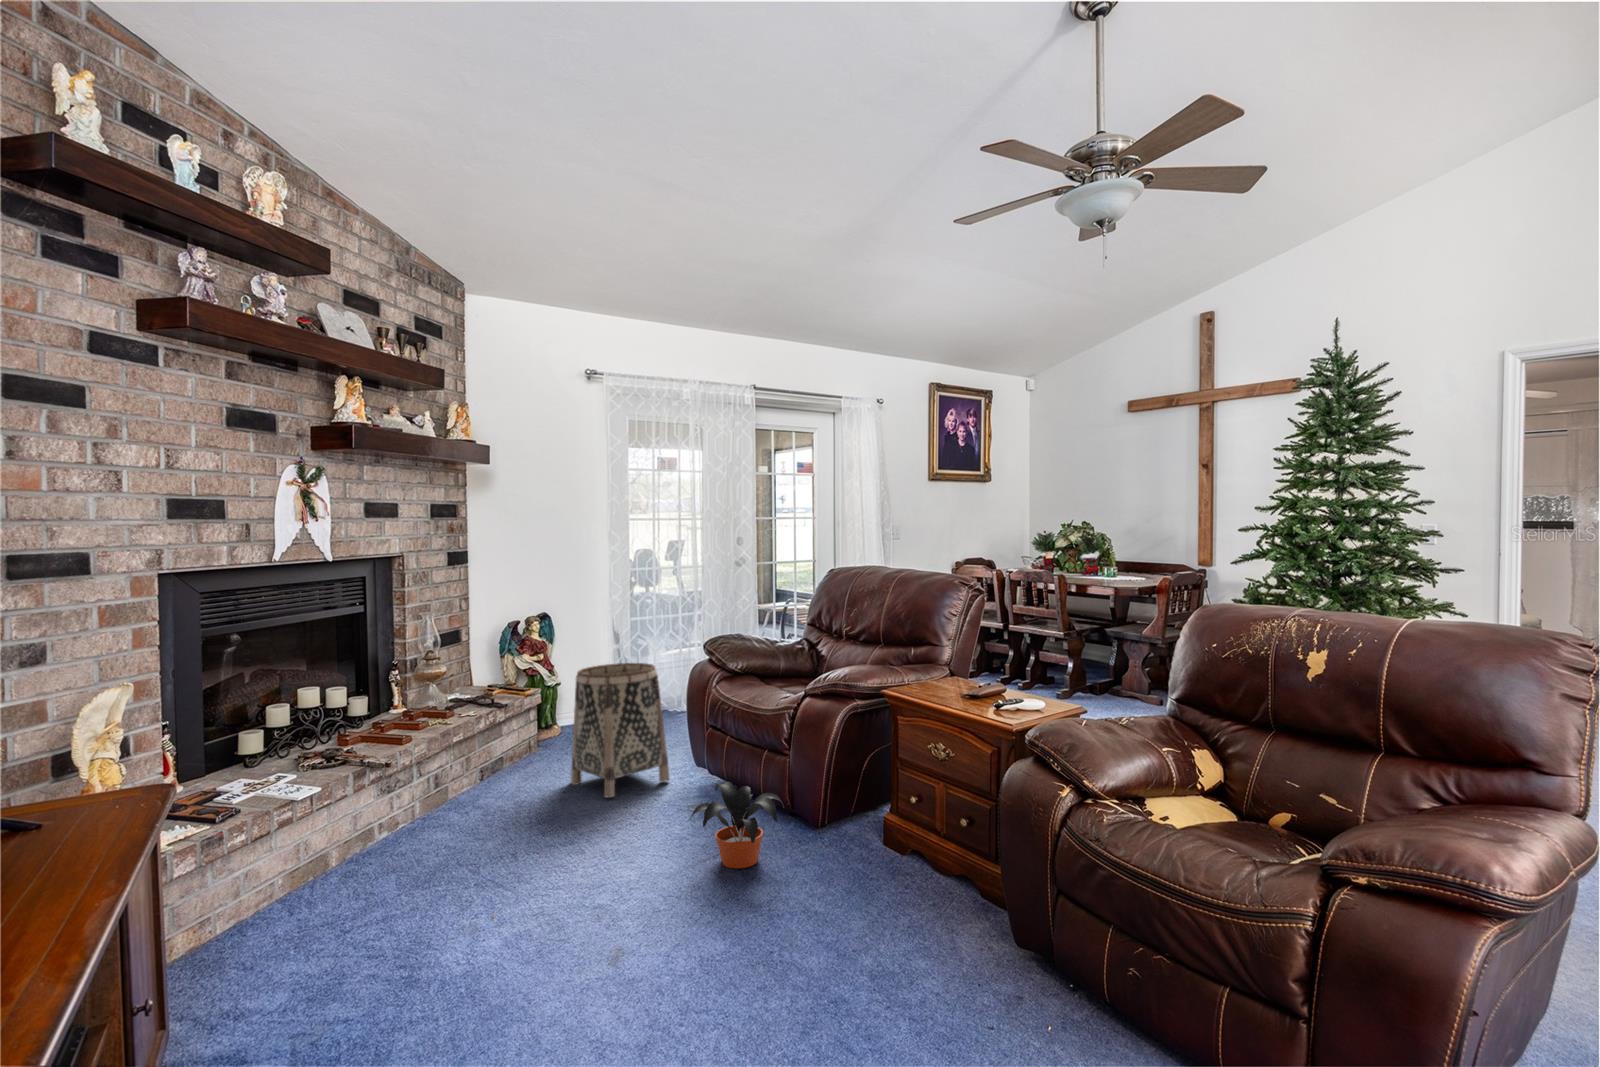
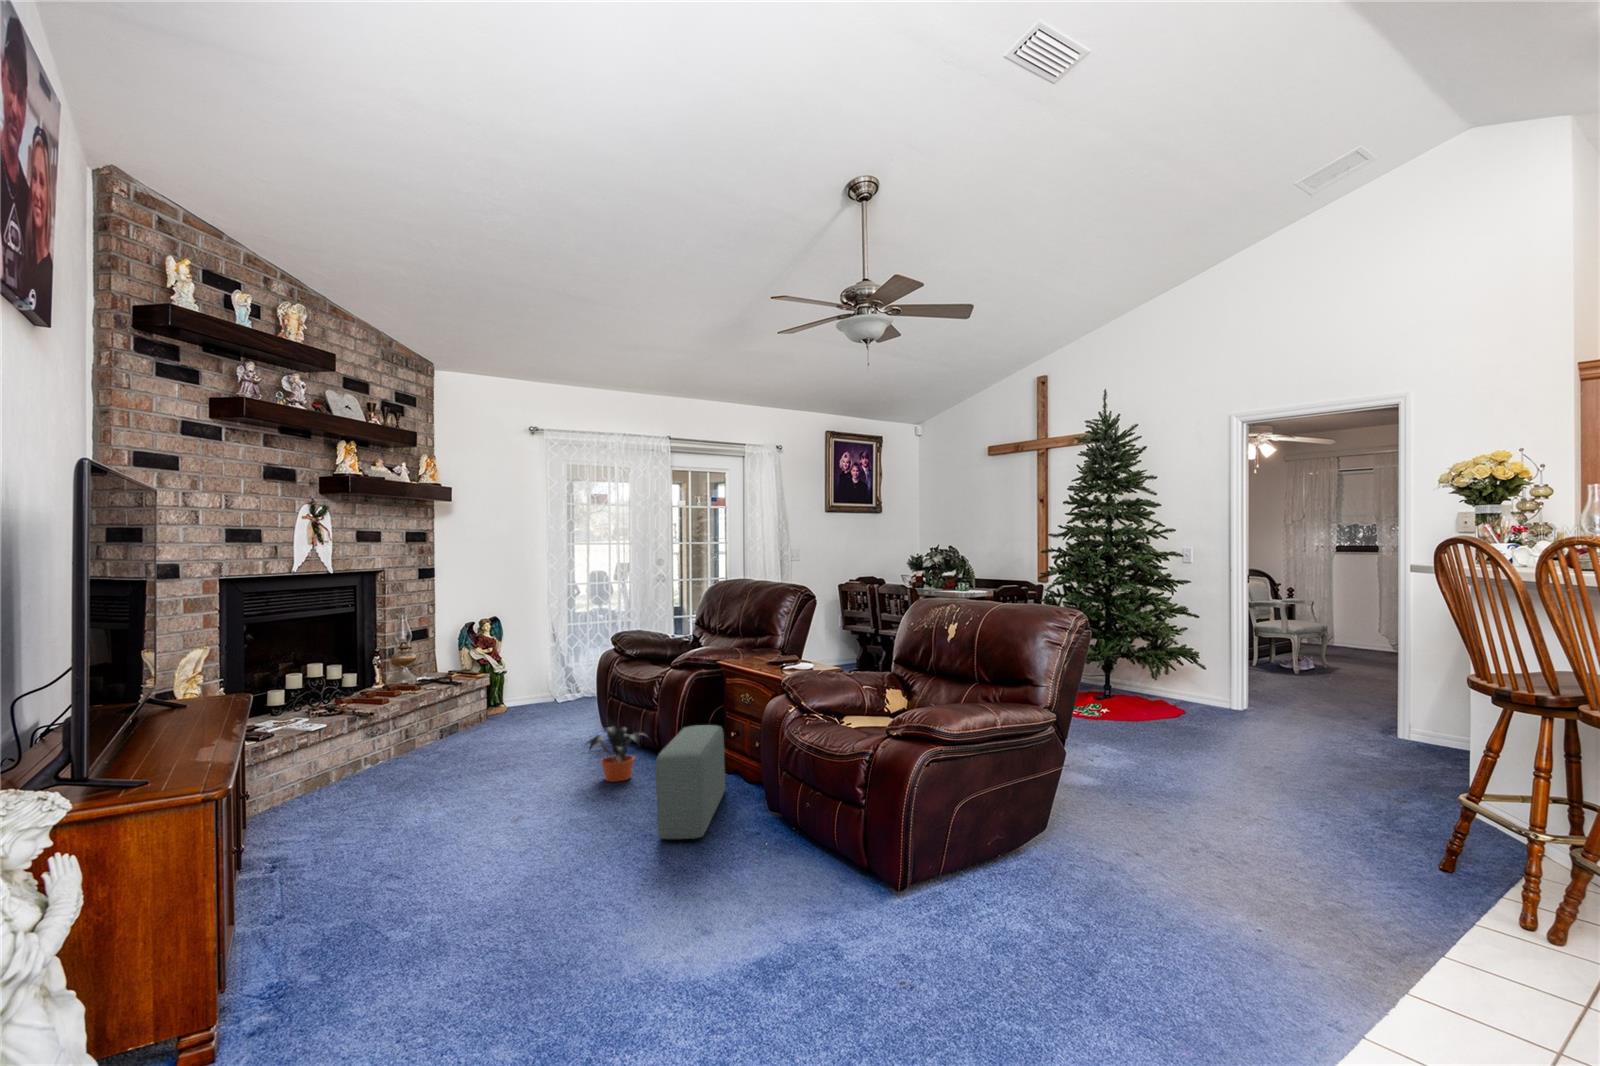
basket: present [571,663,670,797] -> none [509,650,583,746]
pouf: none [841,793,924,1009] -> present [655,725,725,839]

